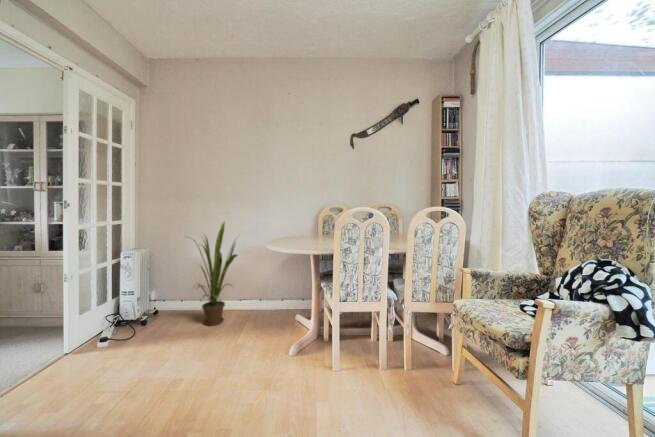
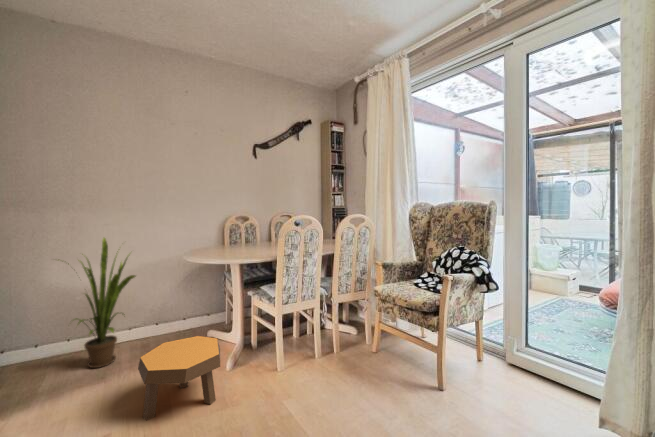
footstool: none [198,317,276,387] -> present [138,336,220,421]

